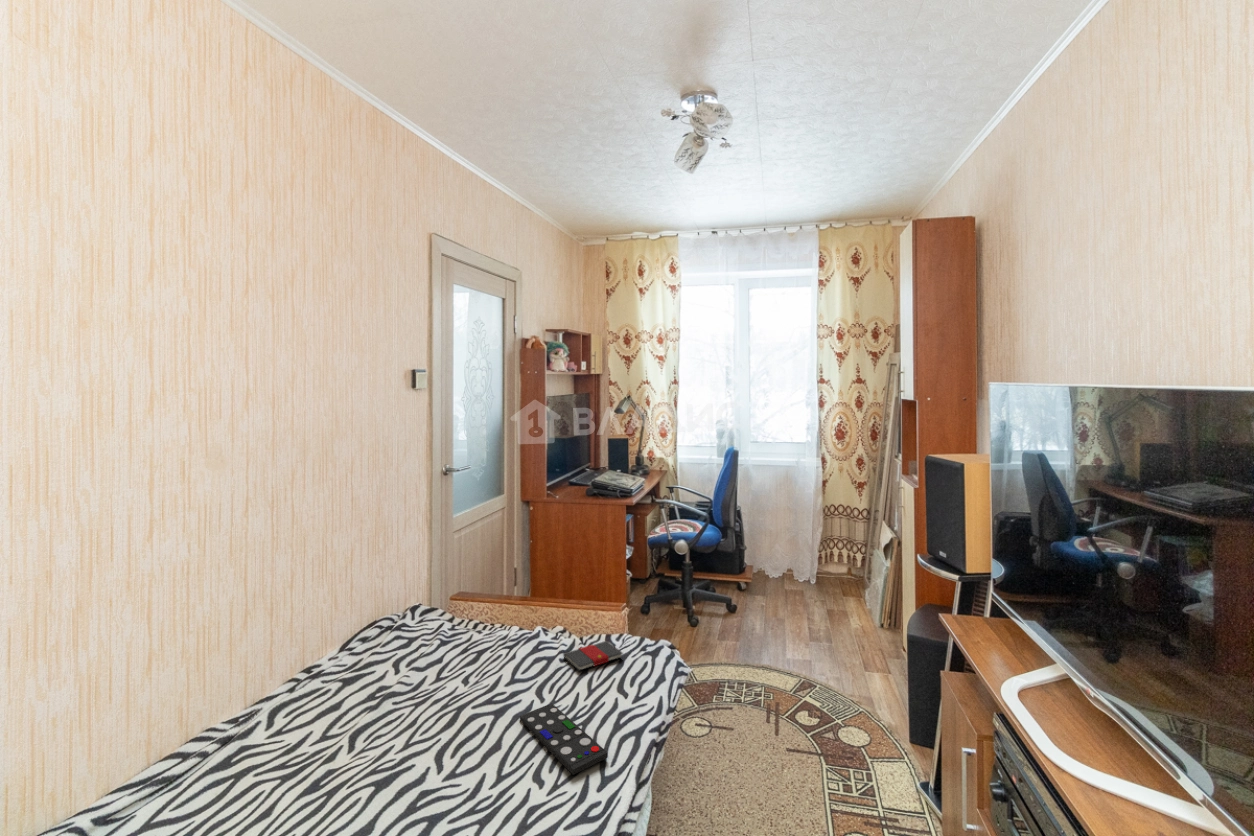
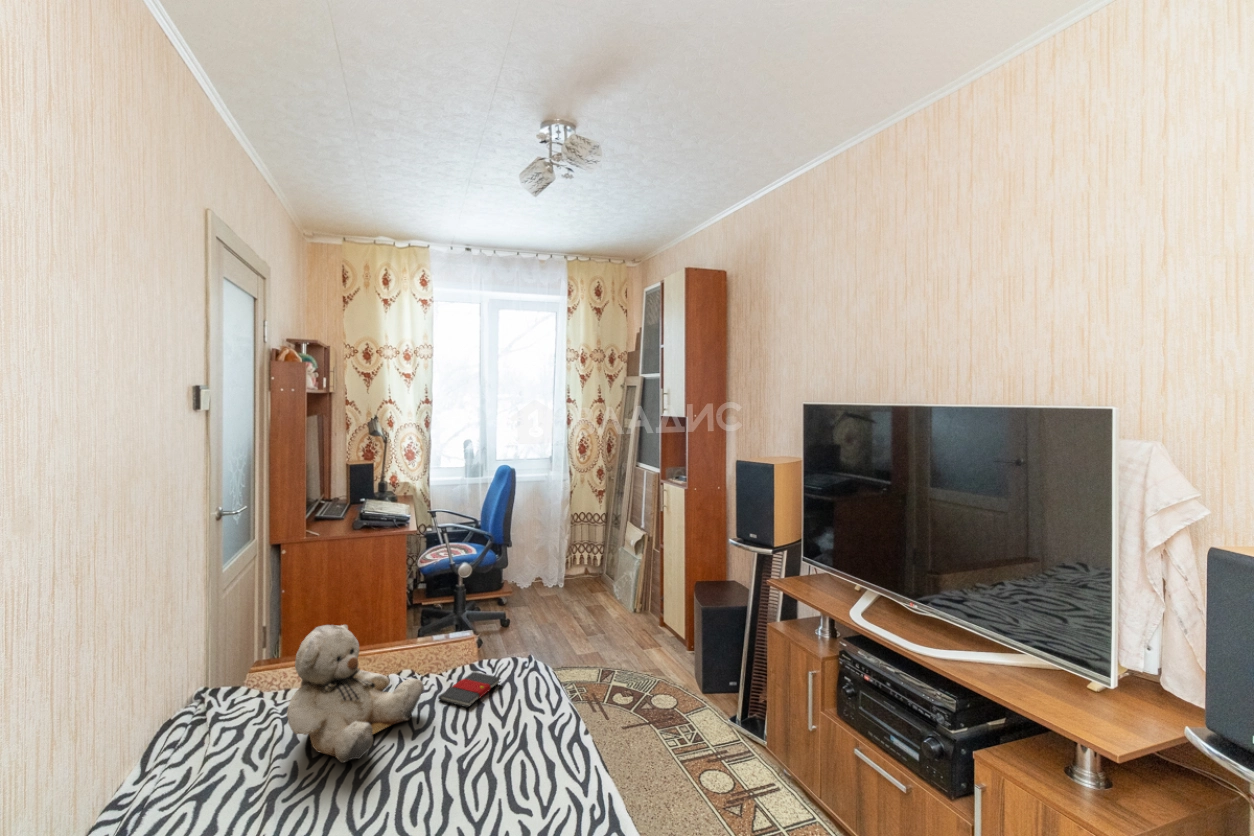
teddy bear: none [436,571,546,685] -> present [287,625,424,762]
remote control: present [520,703,608,775] -> none [448,744,566,796]

